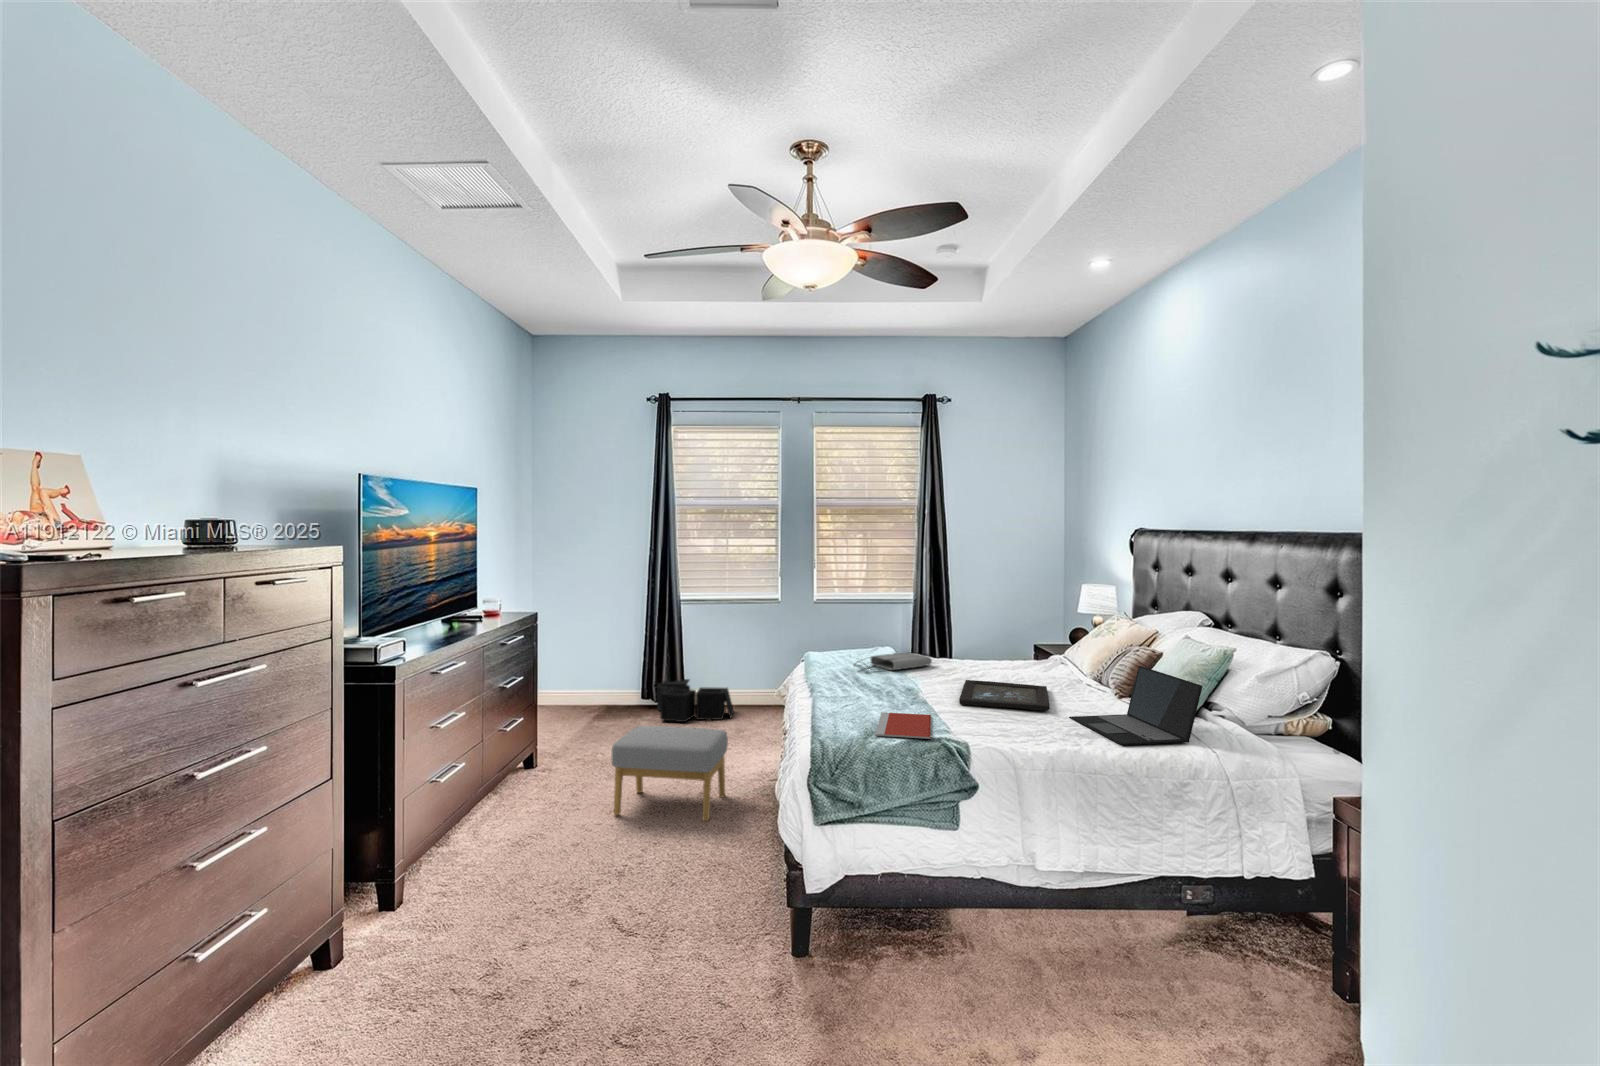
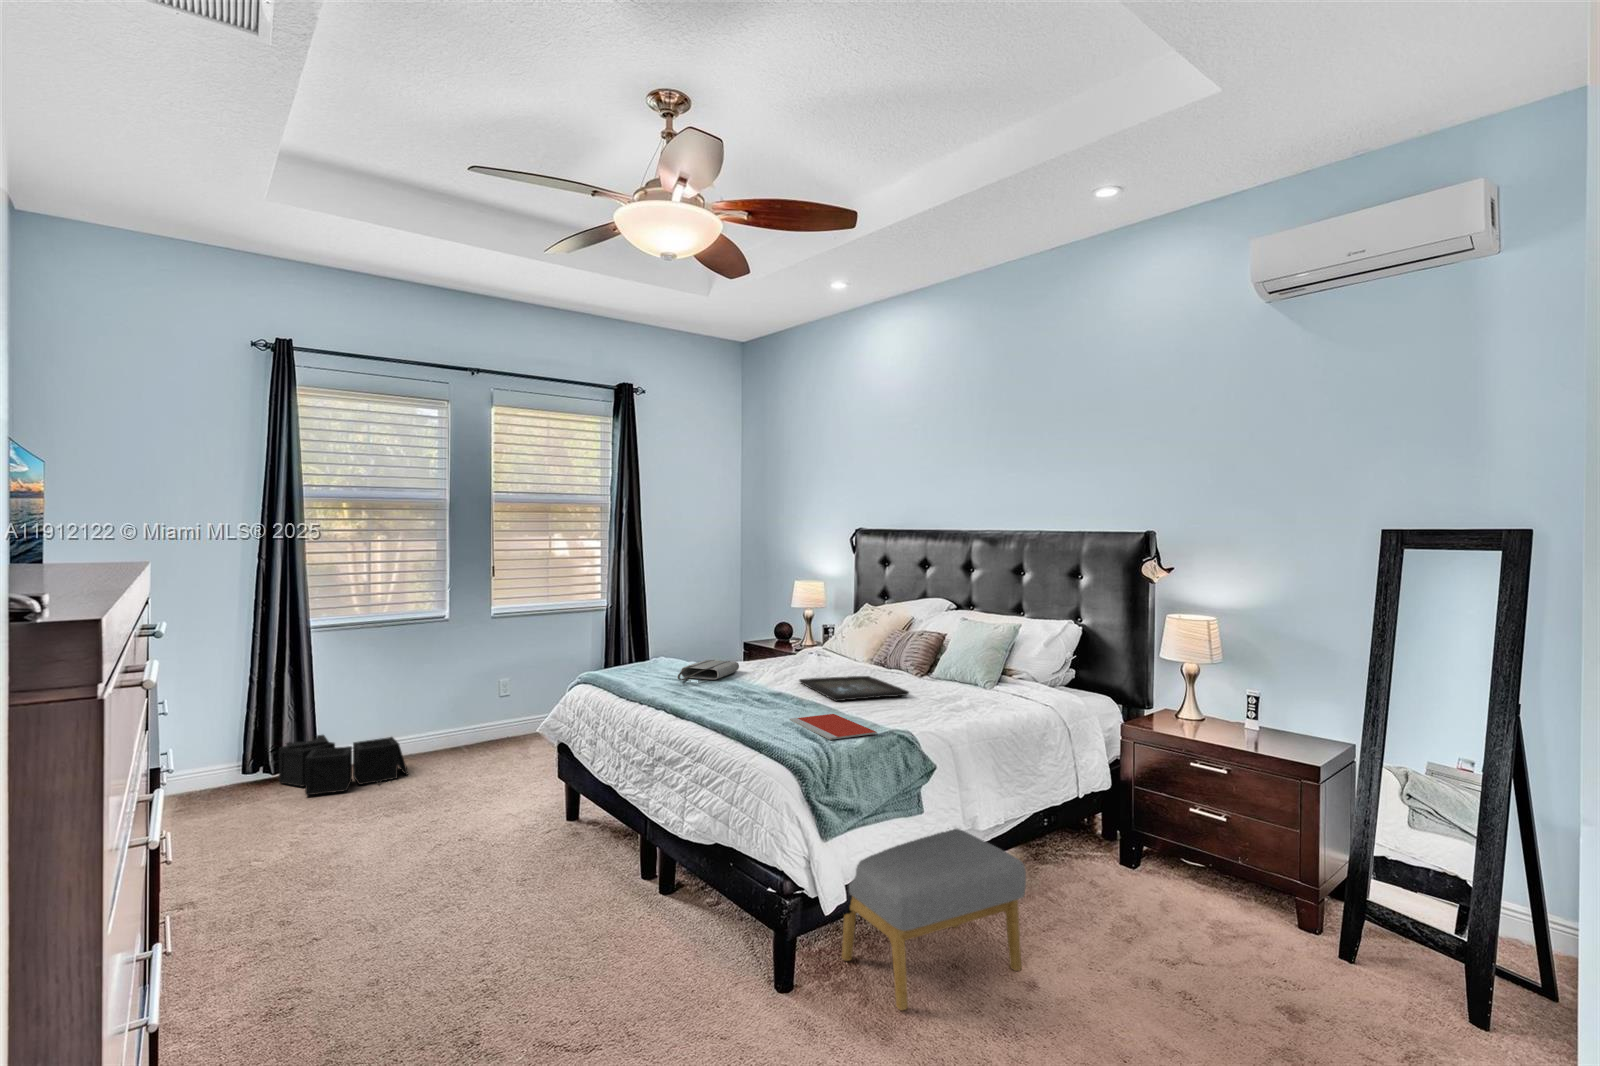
laptop: present [1069,666,1203,745] -> none [928,646,1040,713]
footstool: present [612,726,728,821] -> present [842,829,1026,1010]

